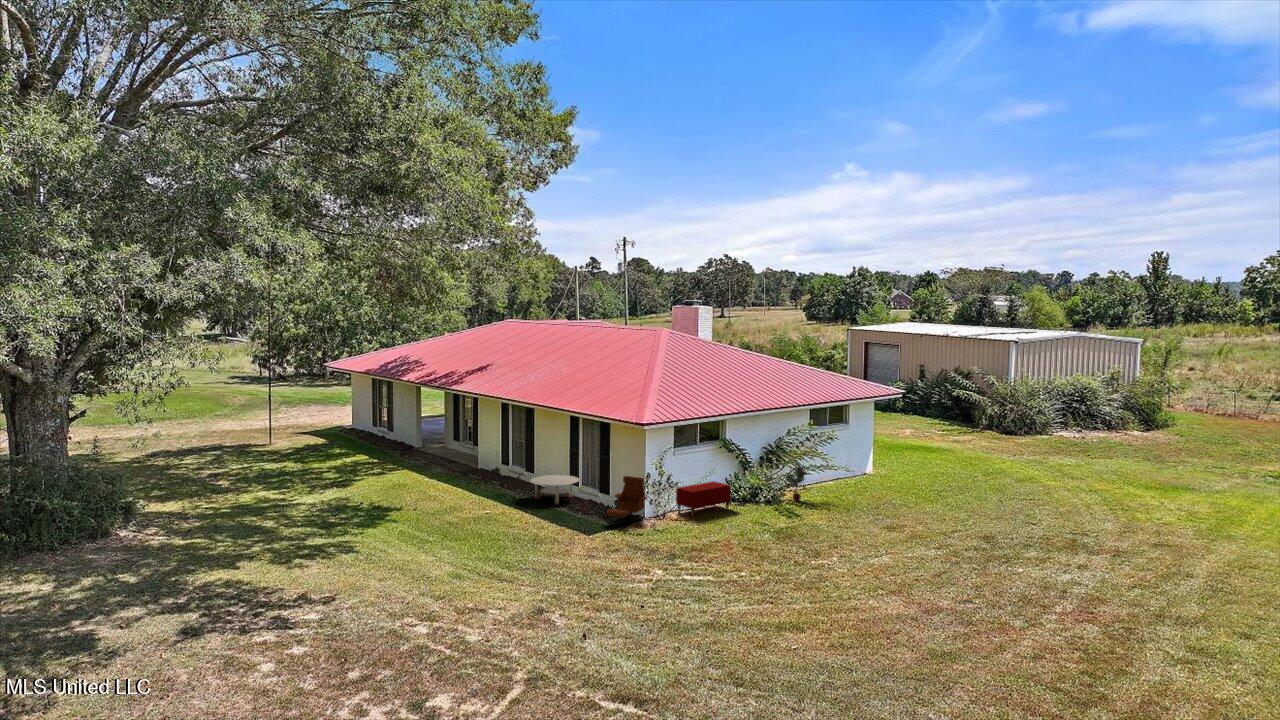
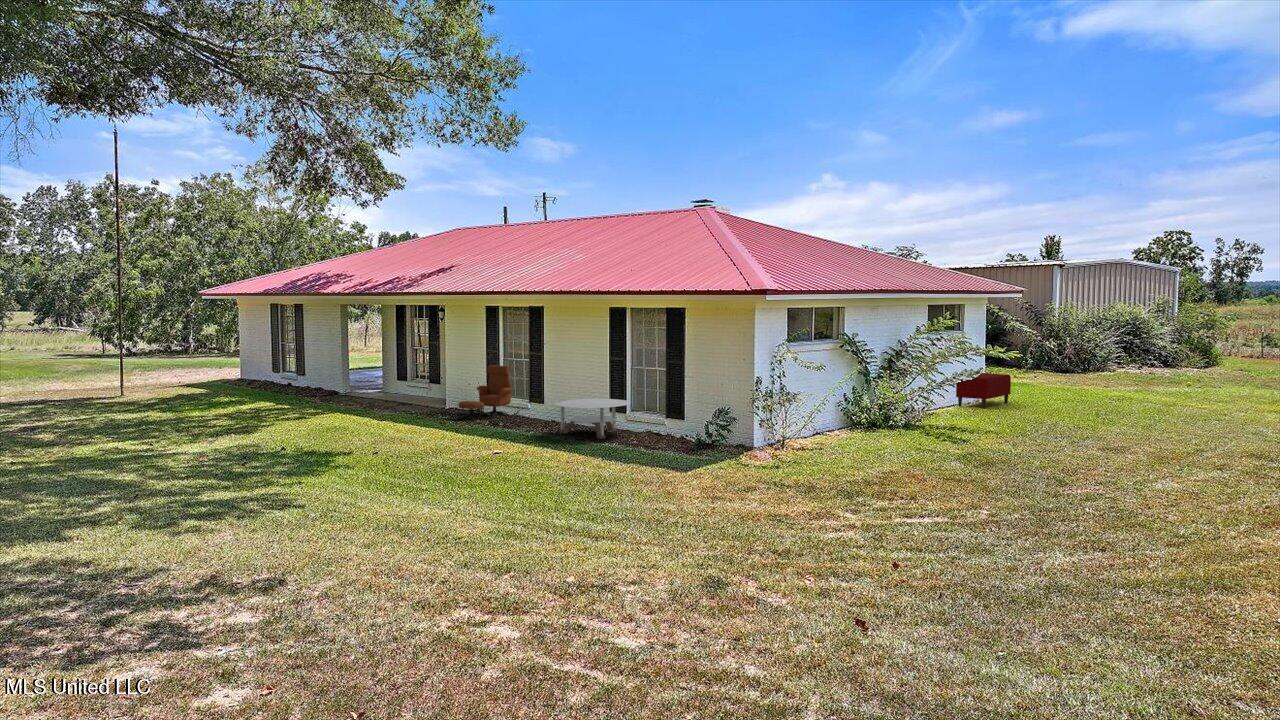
potted tree: present [786,462,806,502] -> none [930,366,963,424]
lounge chair: present [606,476,648,527] -> present [459,365,513,420]
bench: present [676,481,731,516] -> present [956,373,1011,409]

